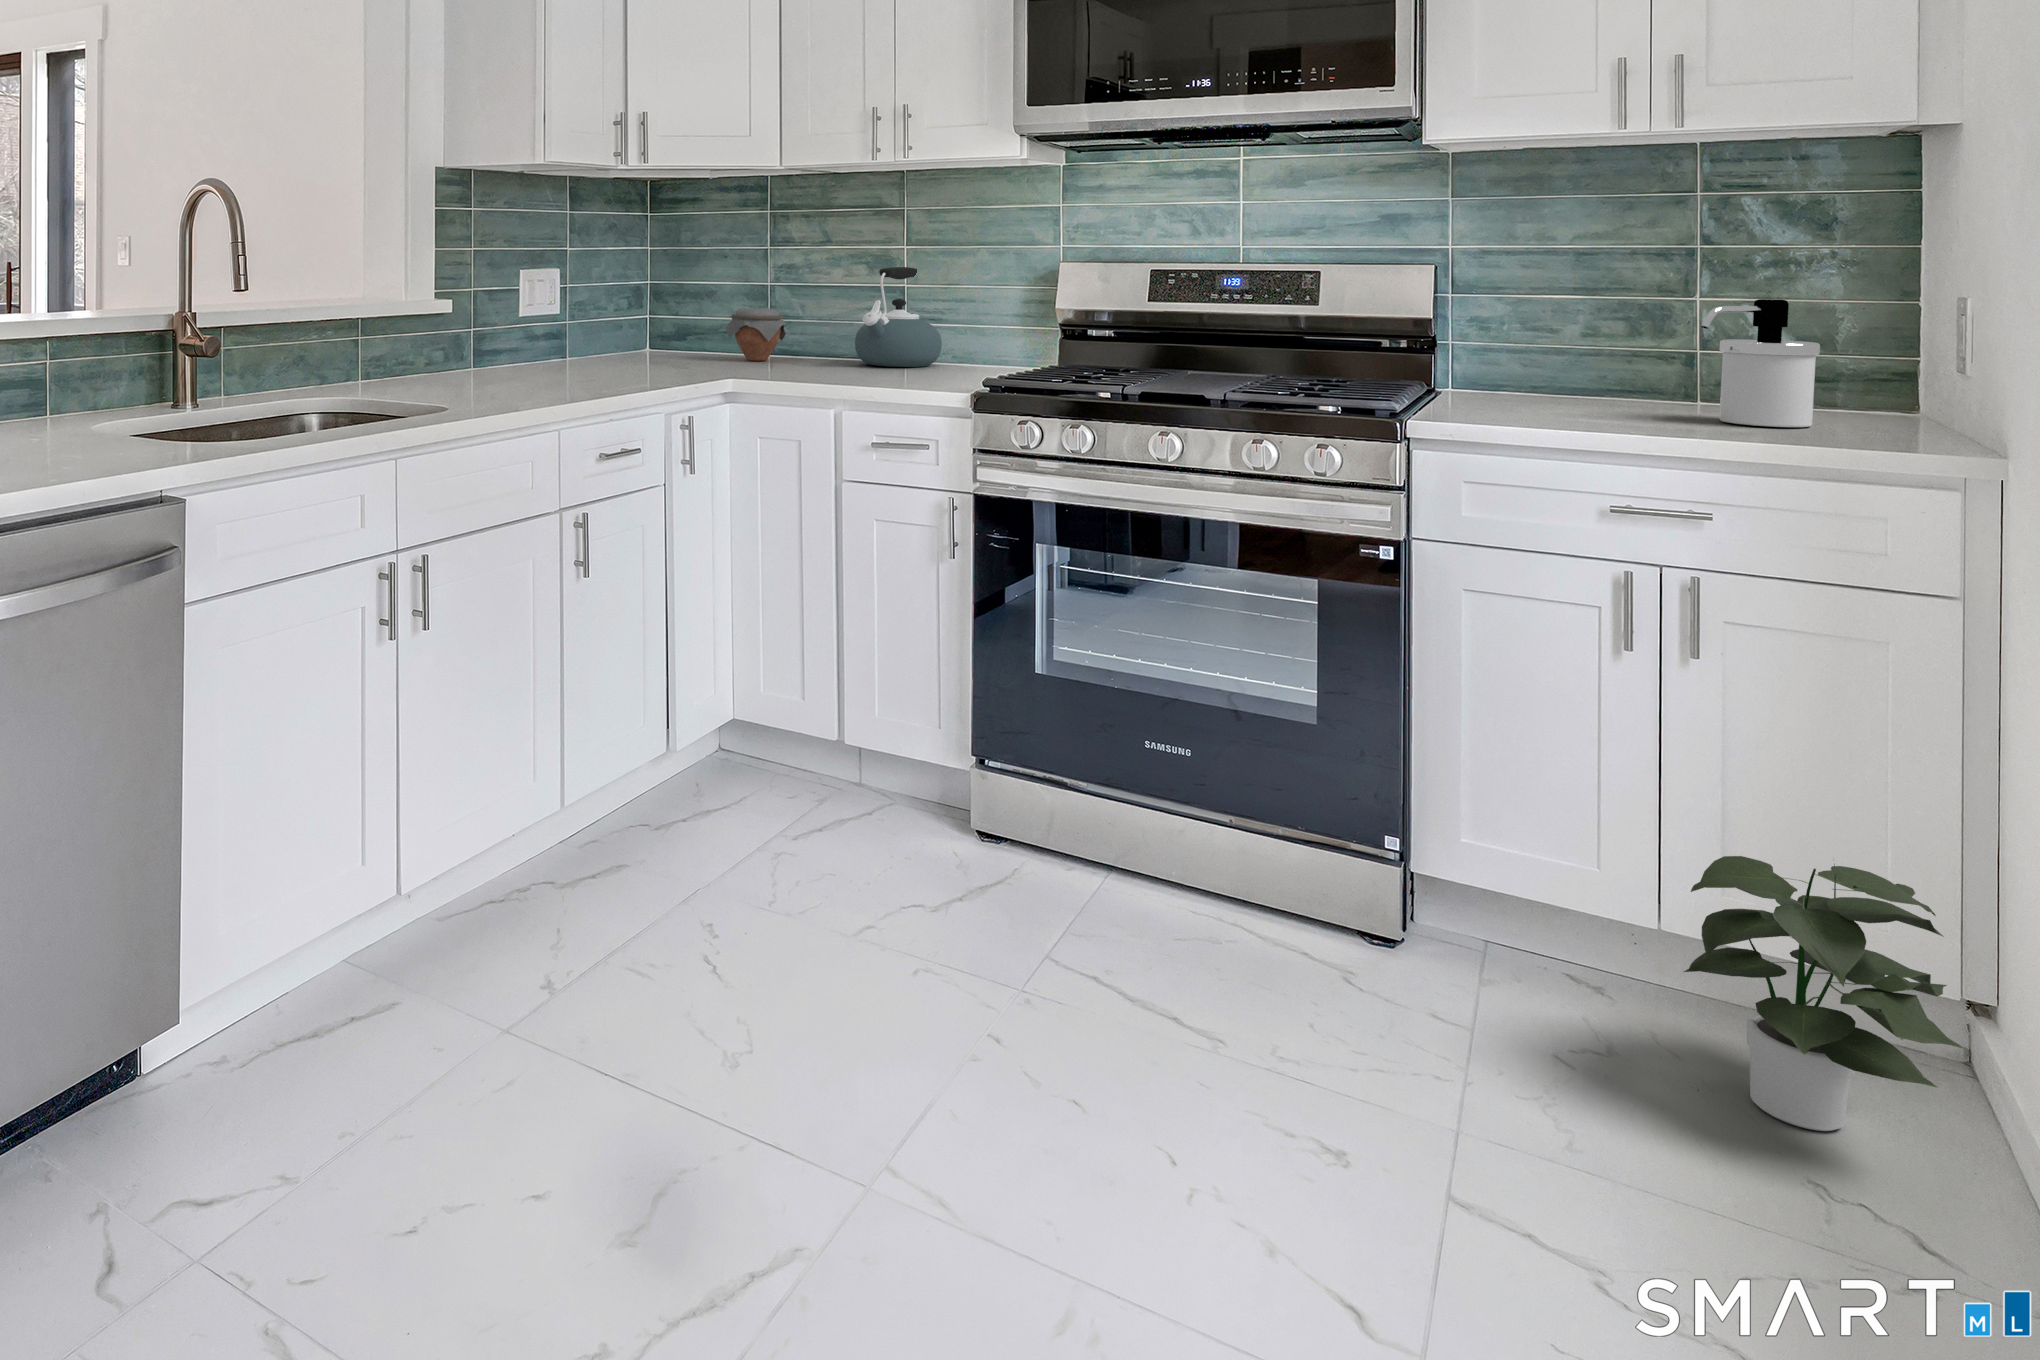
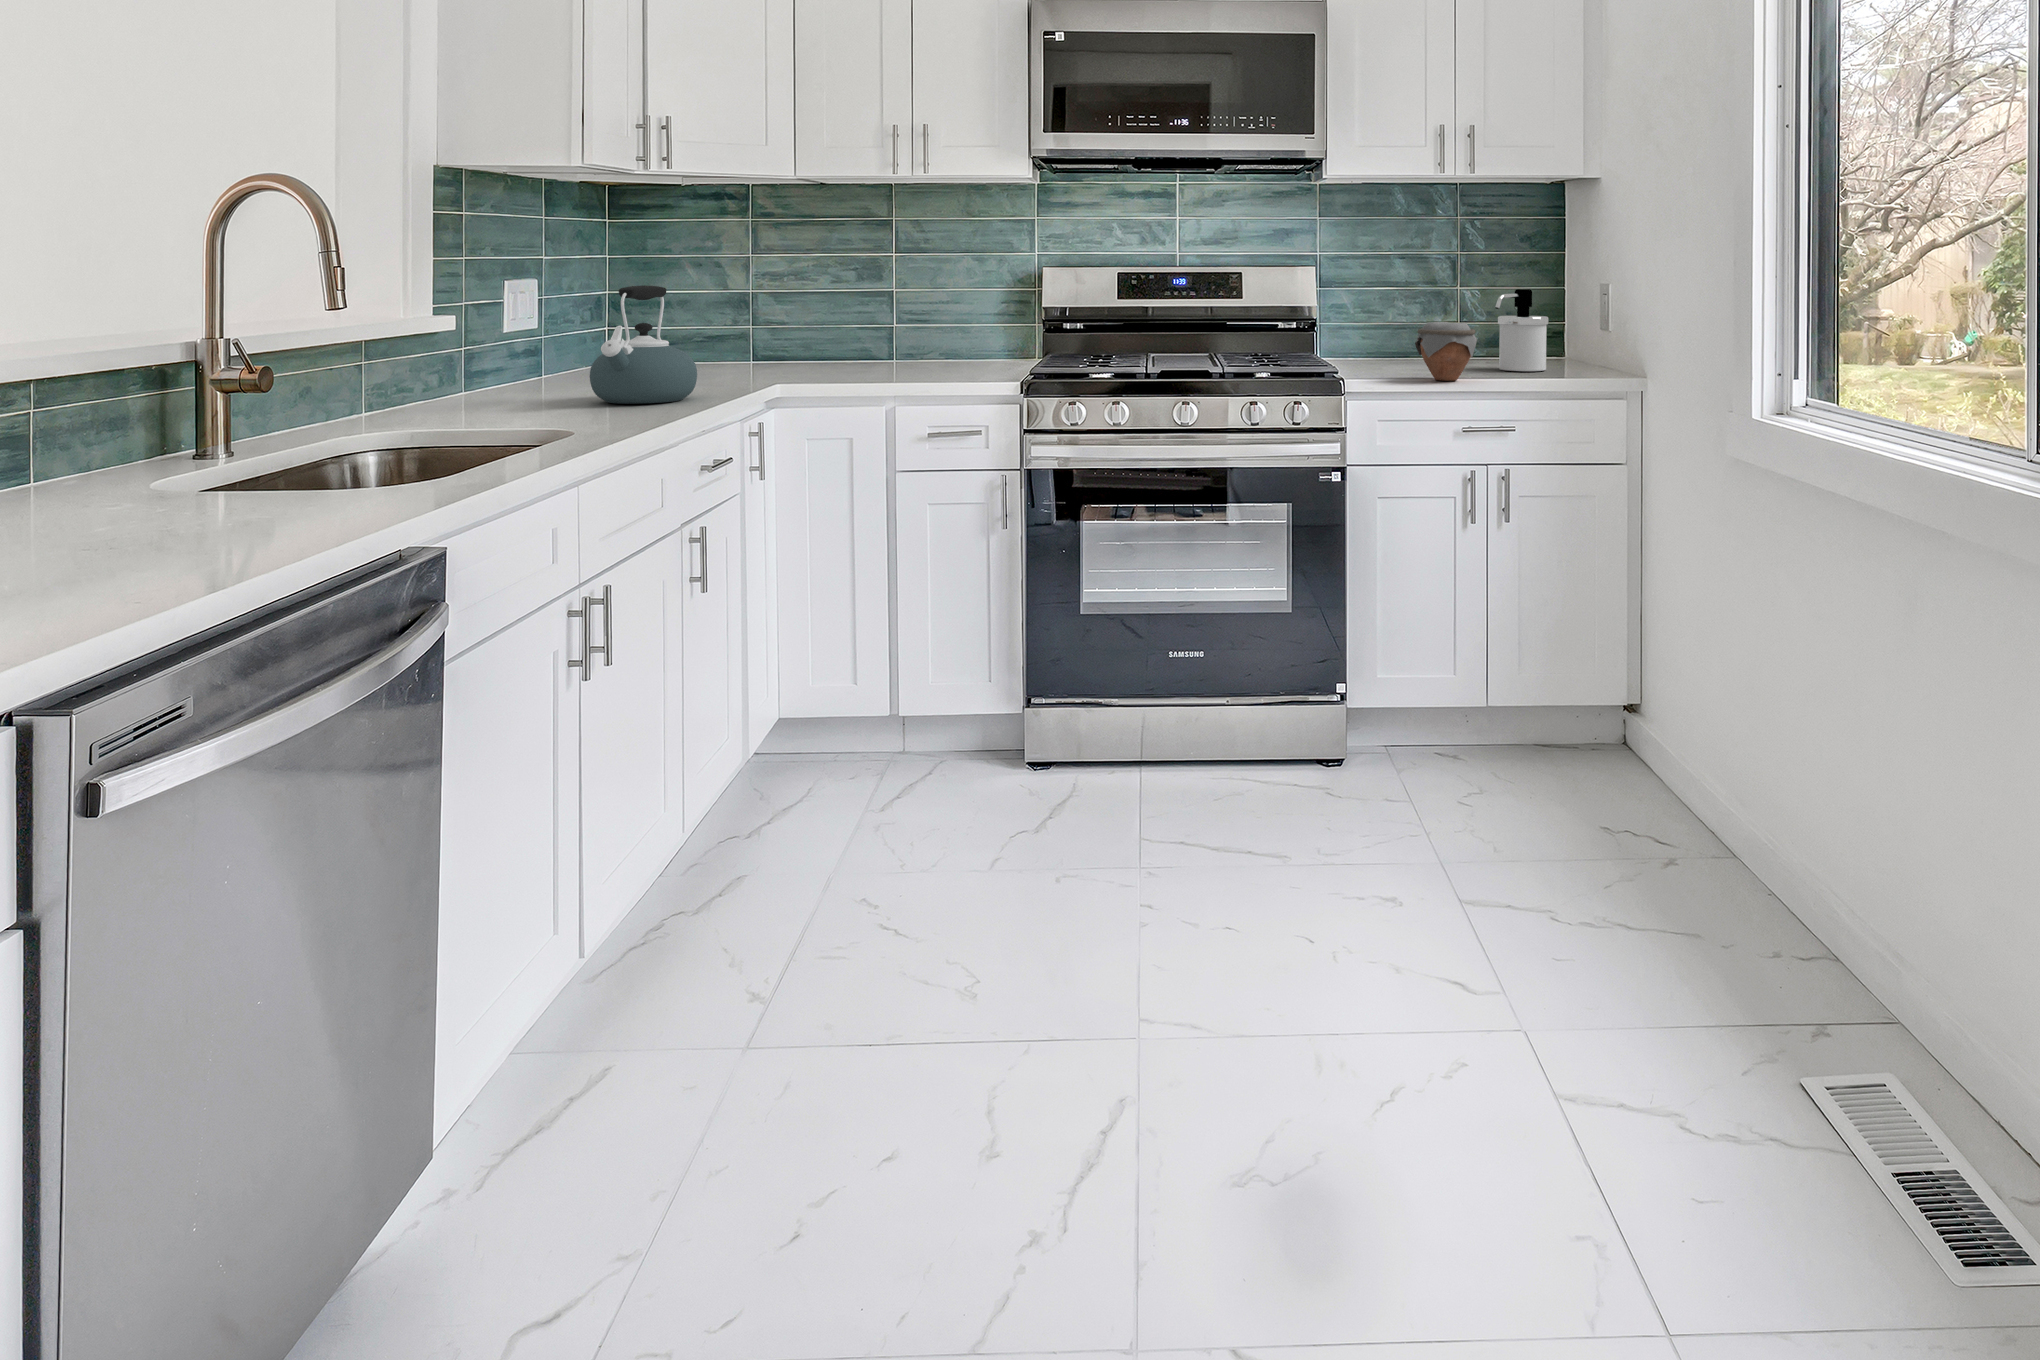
kettle: present [855,267,942,367] -> present [590,285,697,404]
jar: present [726,308,786,361] -> present [1415,322,1477,381]
potted plant: present [1684,856,1963,1131] -> none [1536,632,1679,801]

